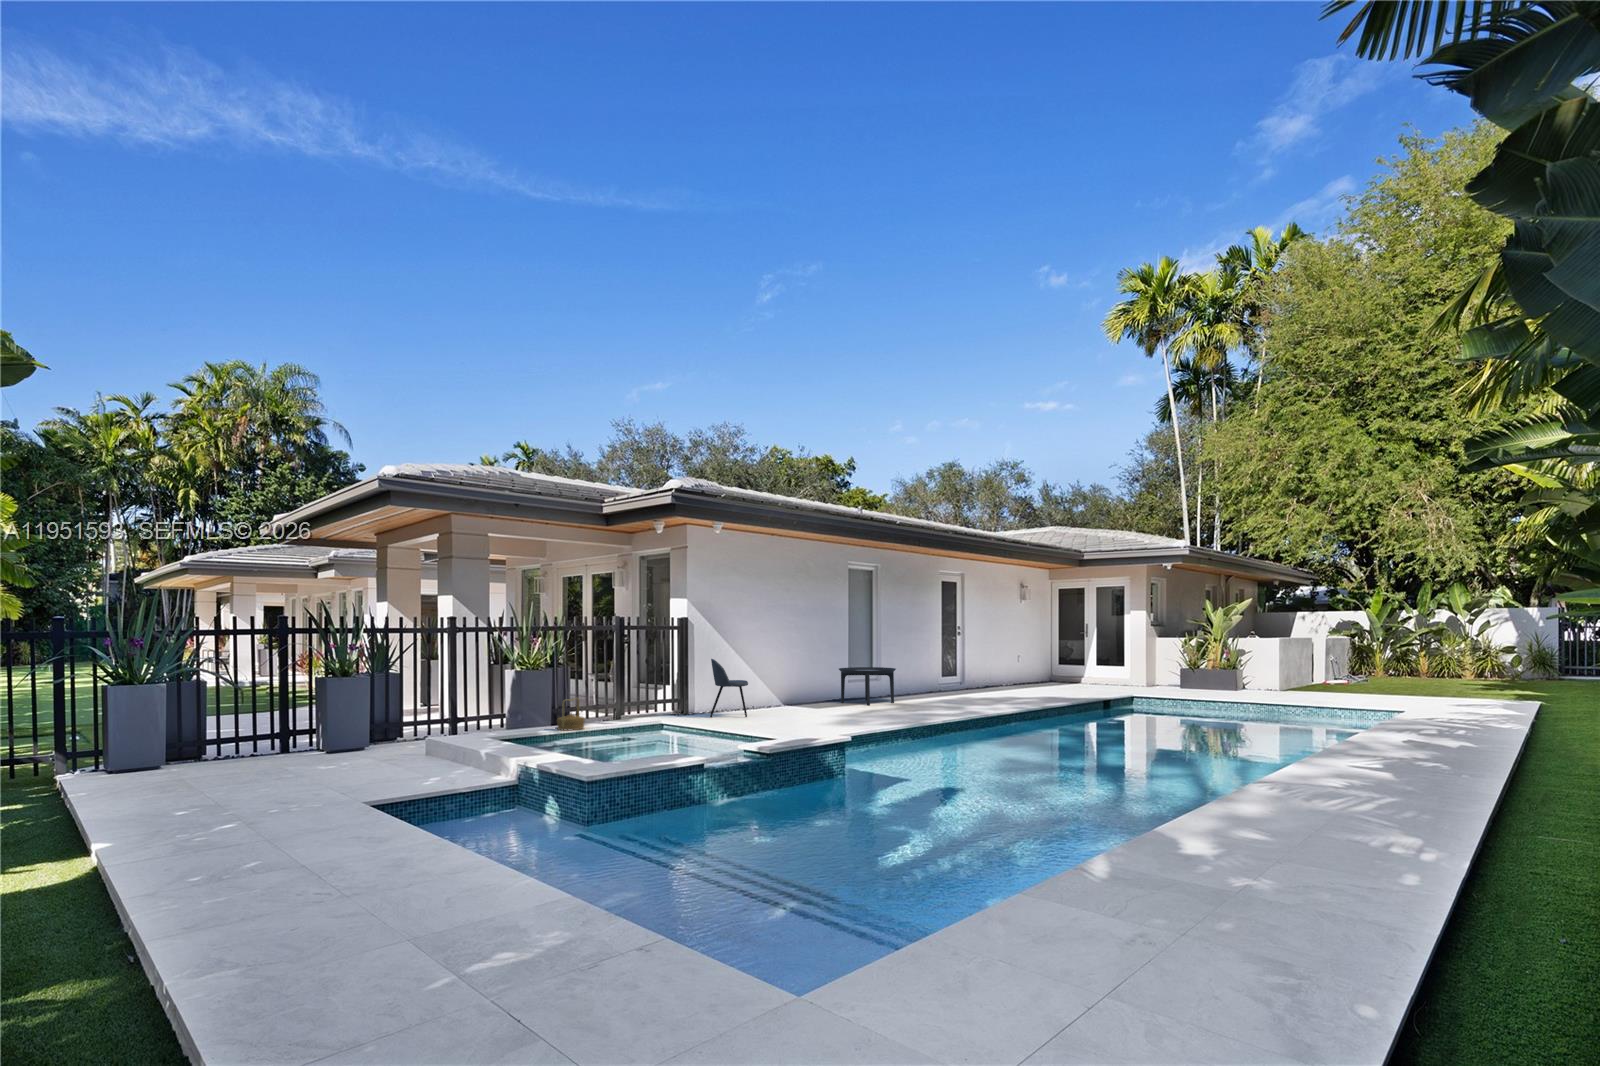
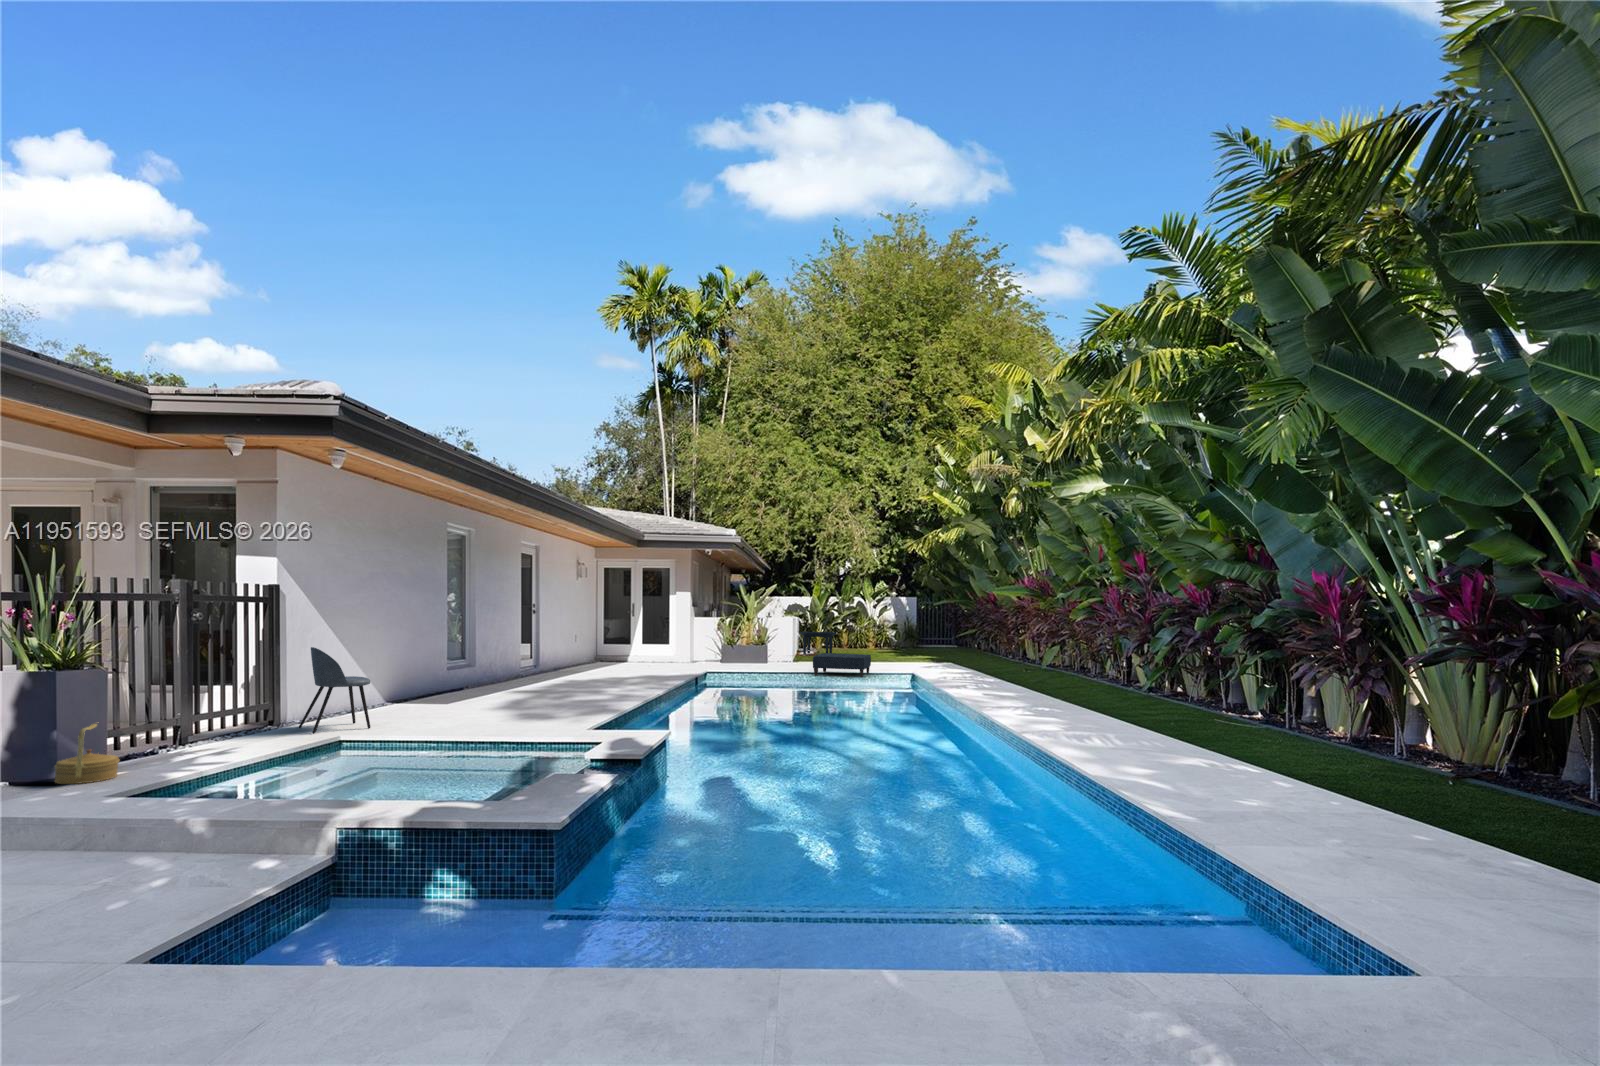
round table: present [839,667,896,705] -> present [800,632,836,655]
ottoman: none [1239,679,1330,708] -> present [813,653,871,677]

